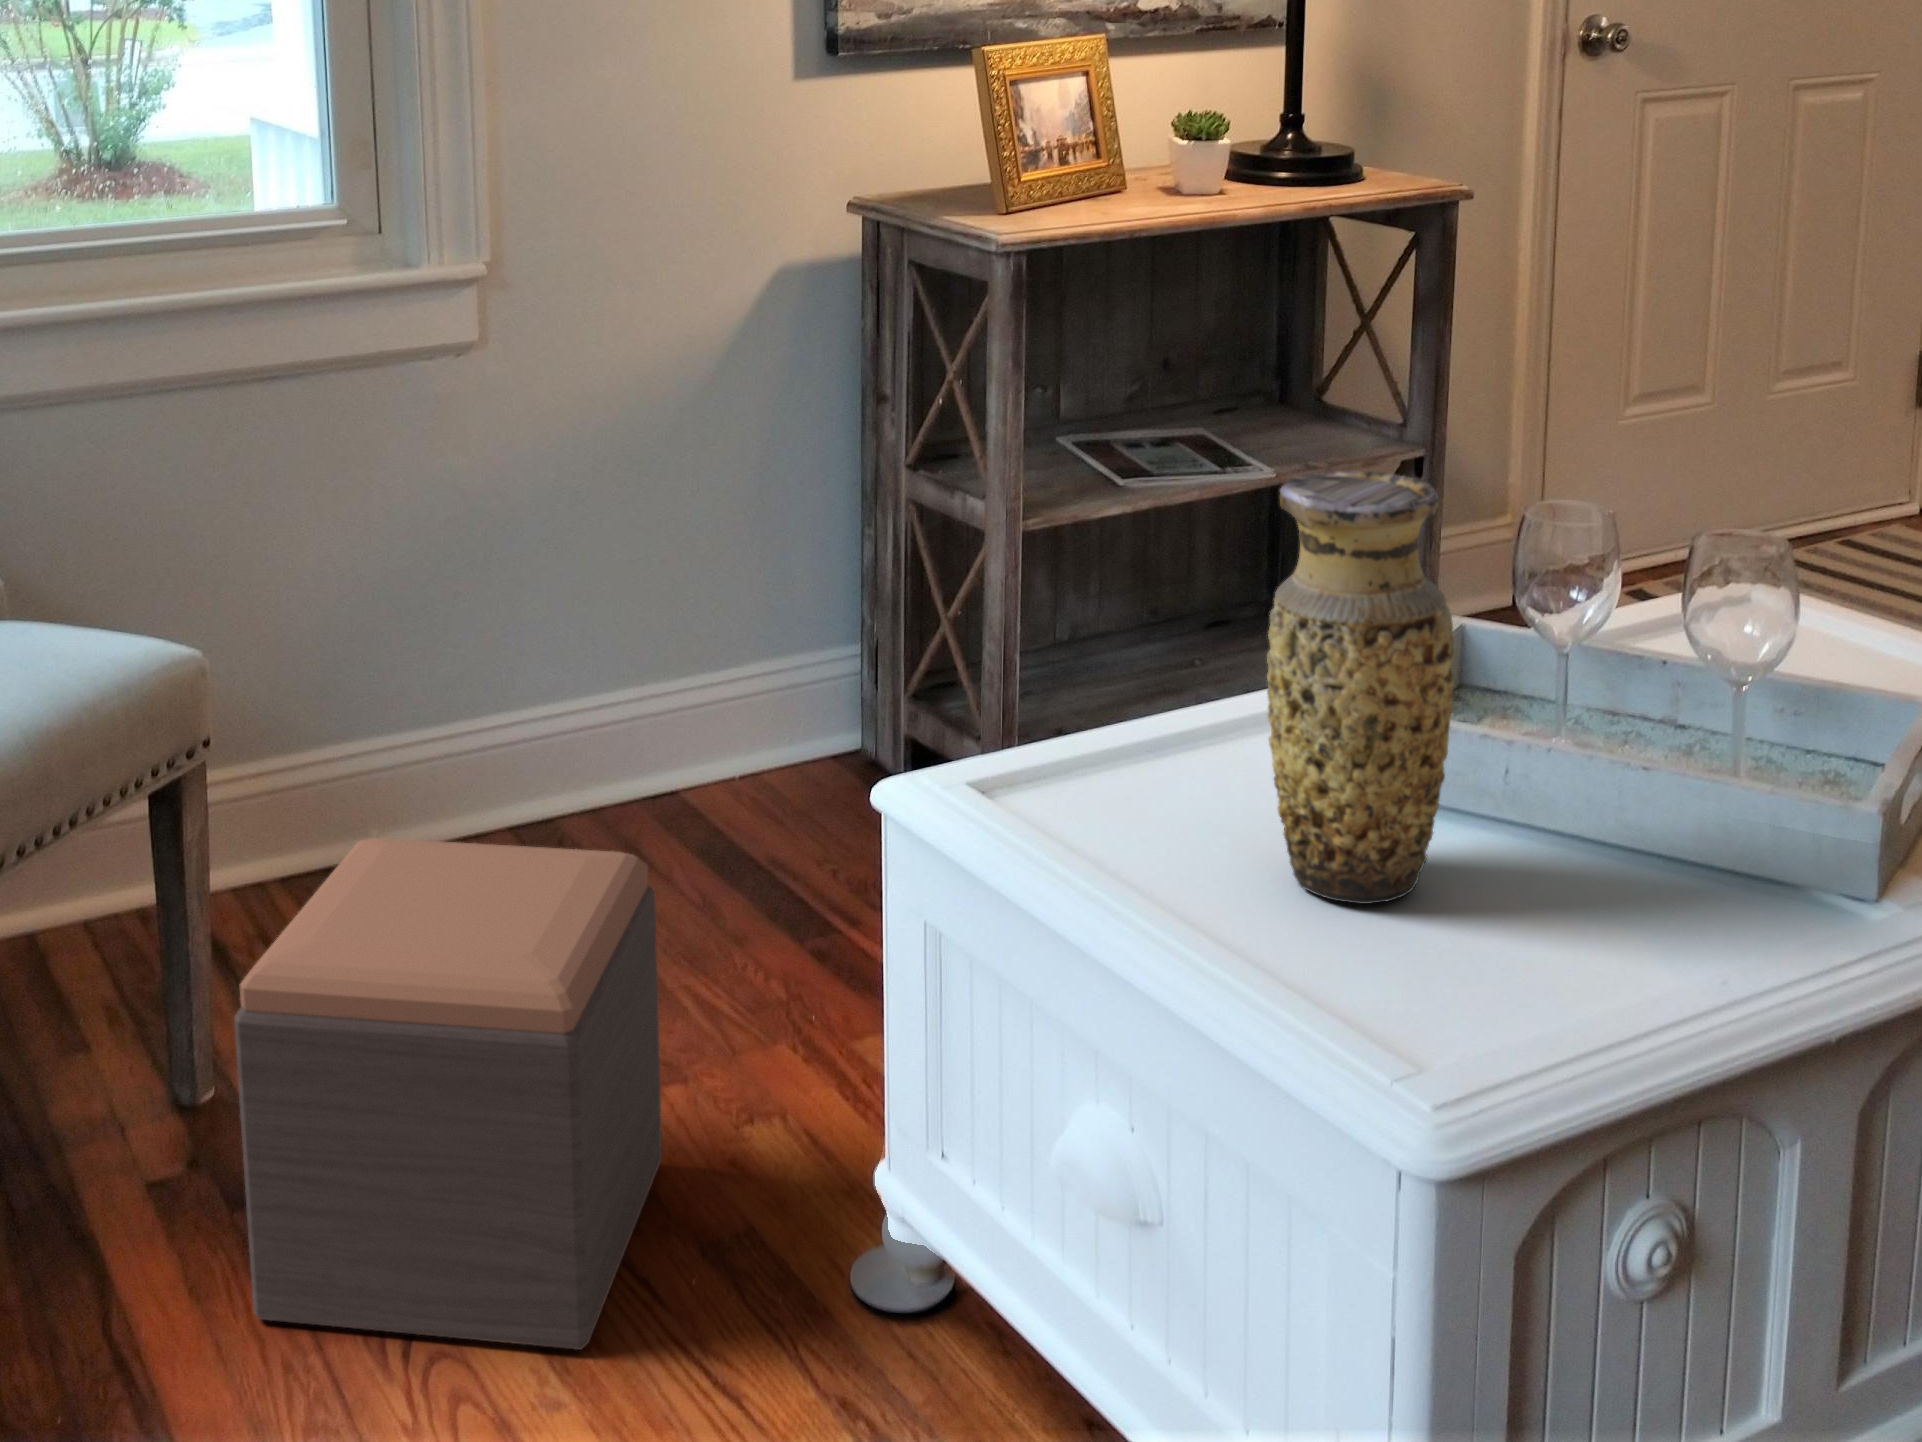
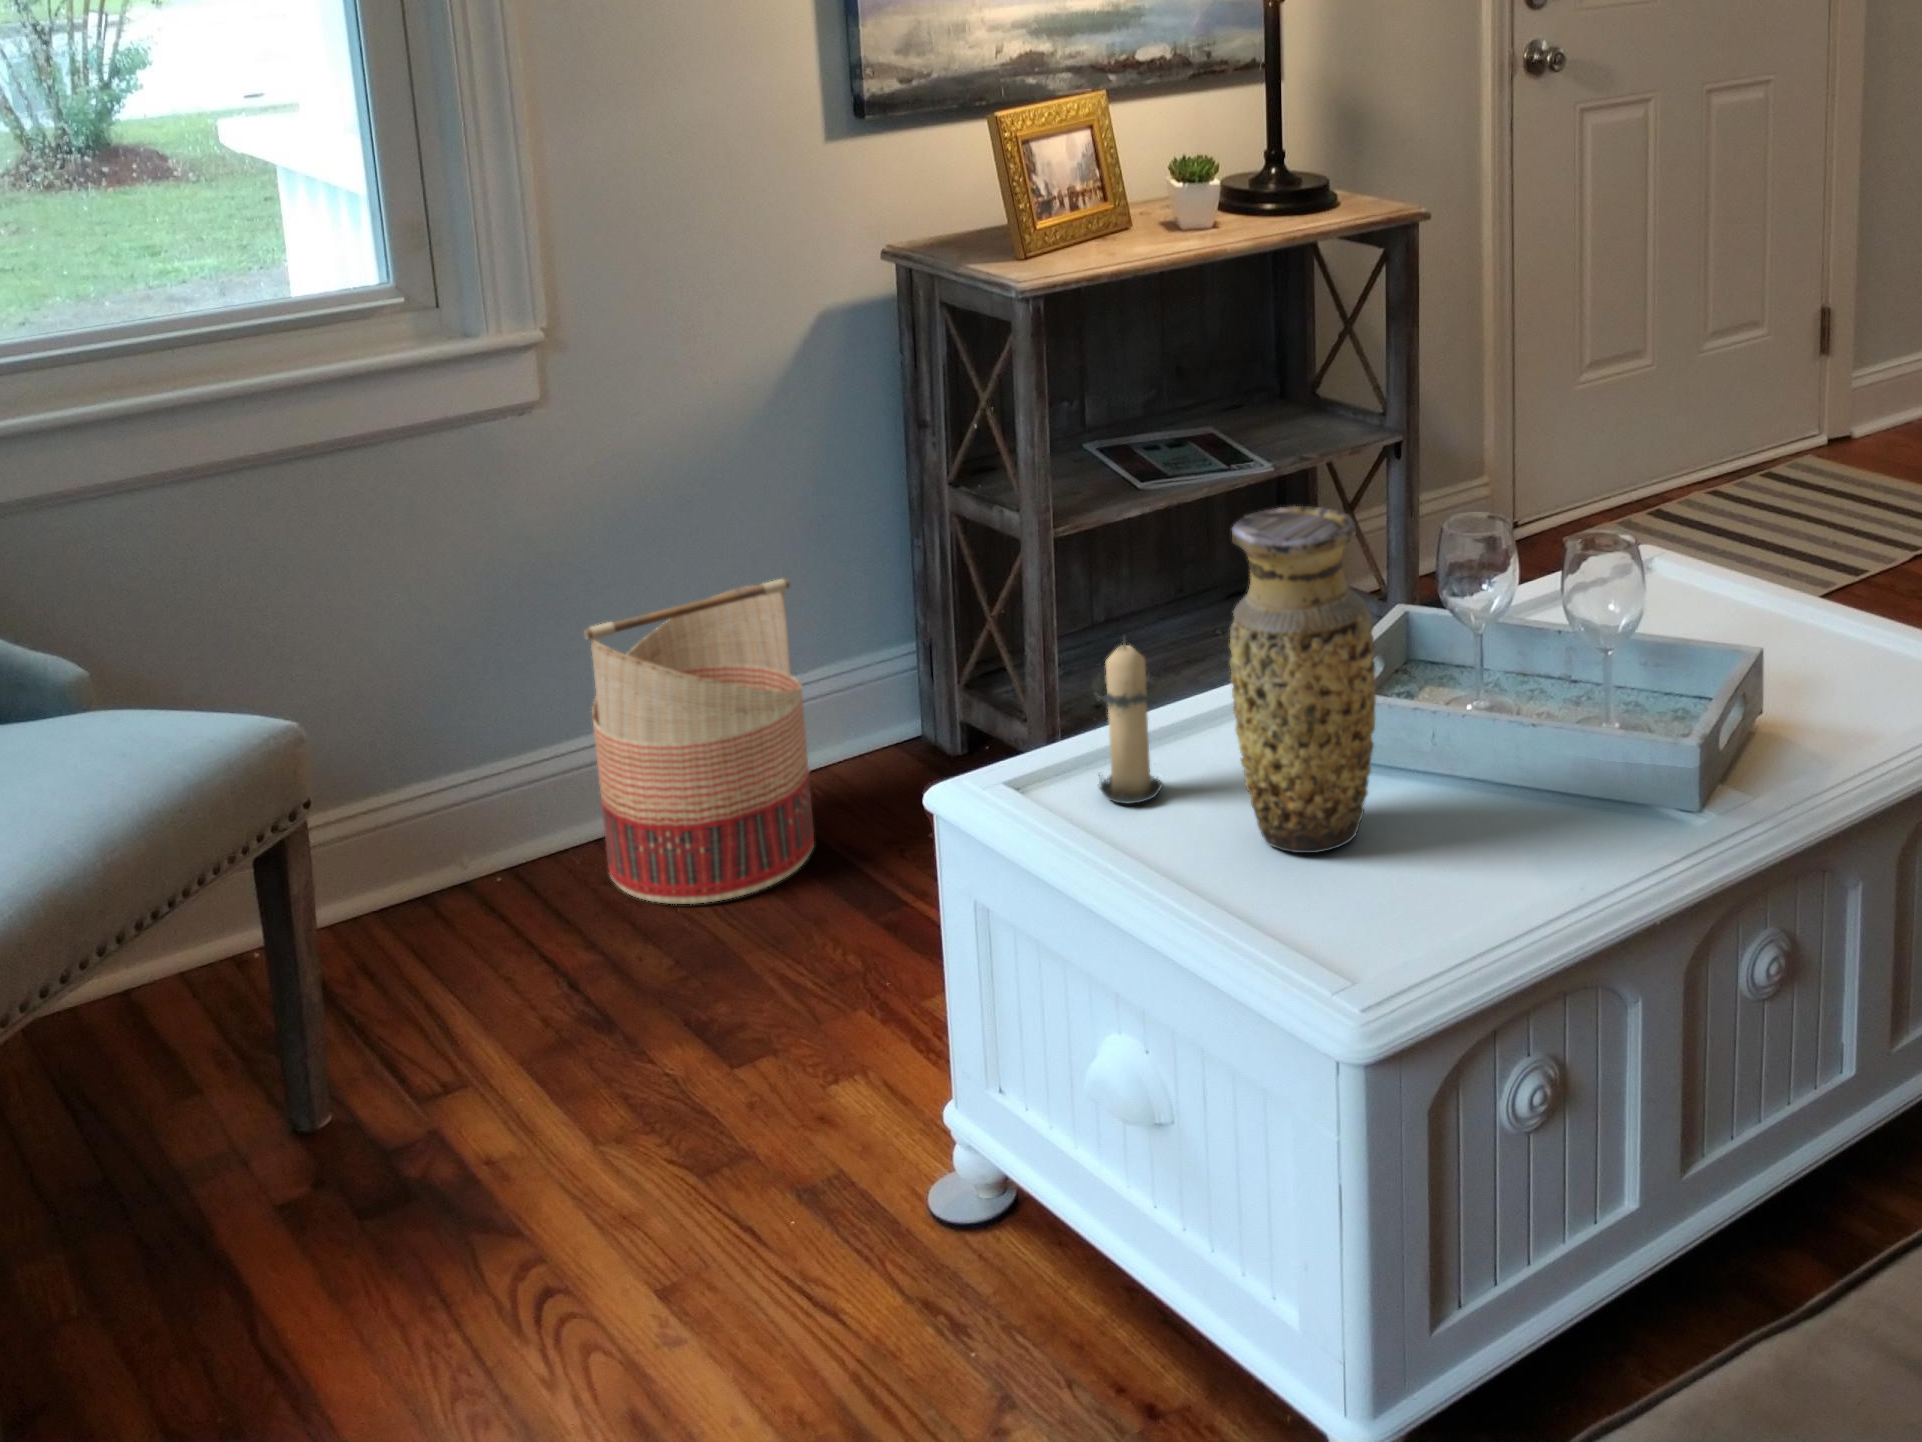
basket: none [506,555,737,906] -> present [584,579,814,904]
candle: none [1079,618,1179,827] -> present [1092,638,1162,803]
footstool: present [234,838,662,1350] -> none [354,864,757,1313]

